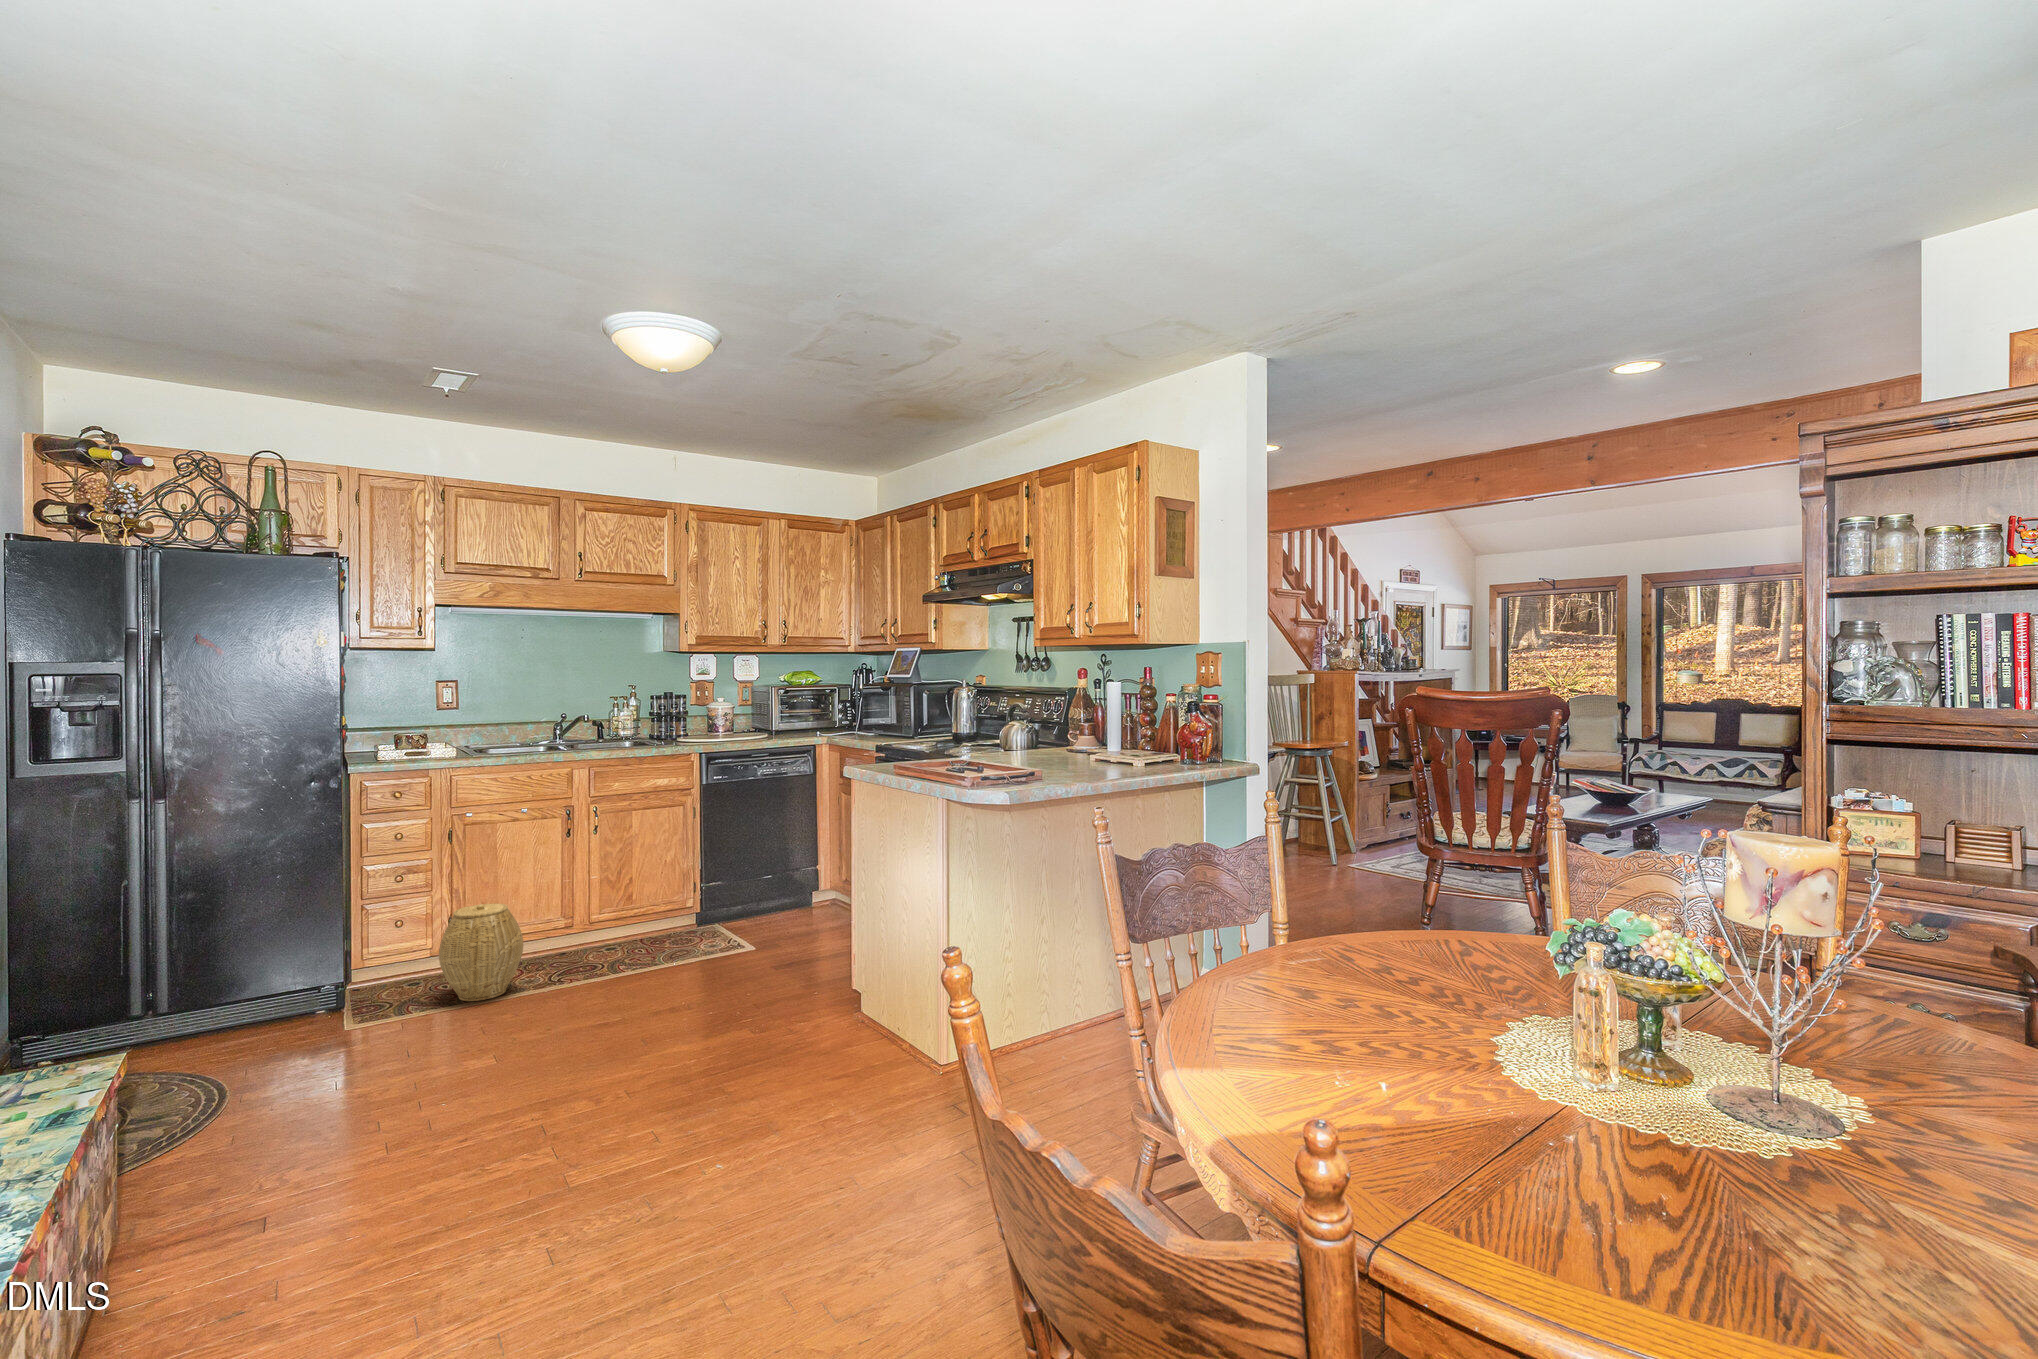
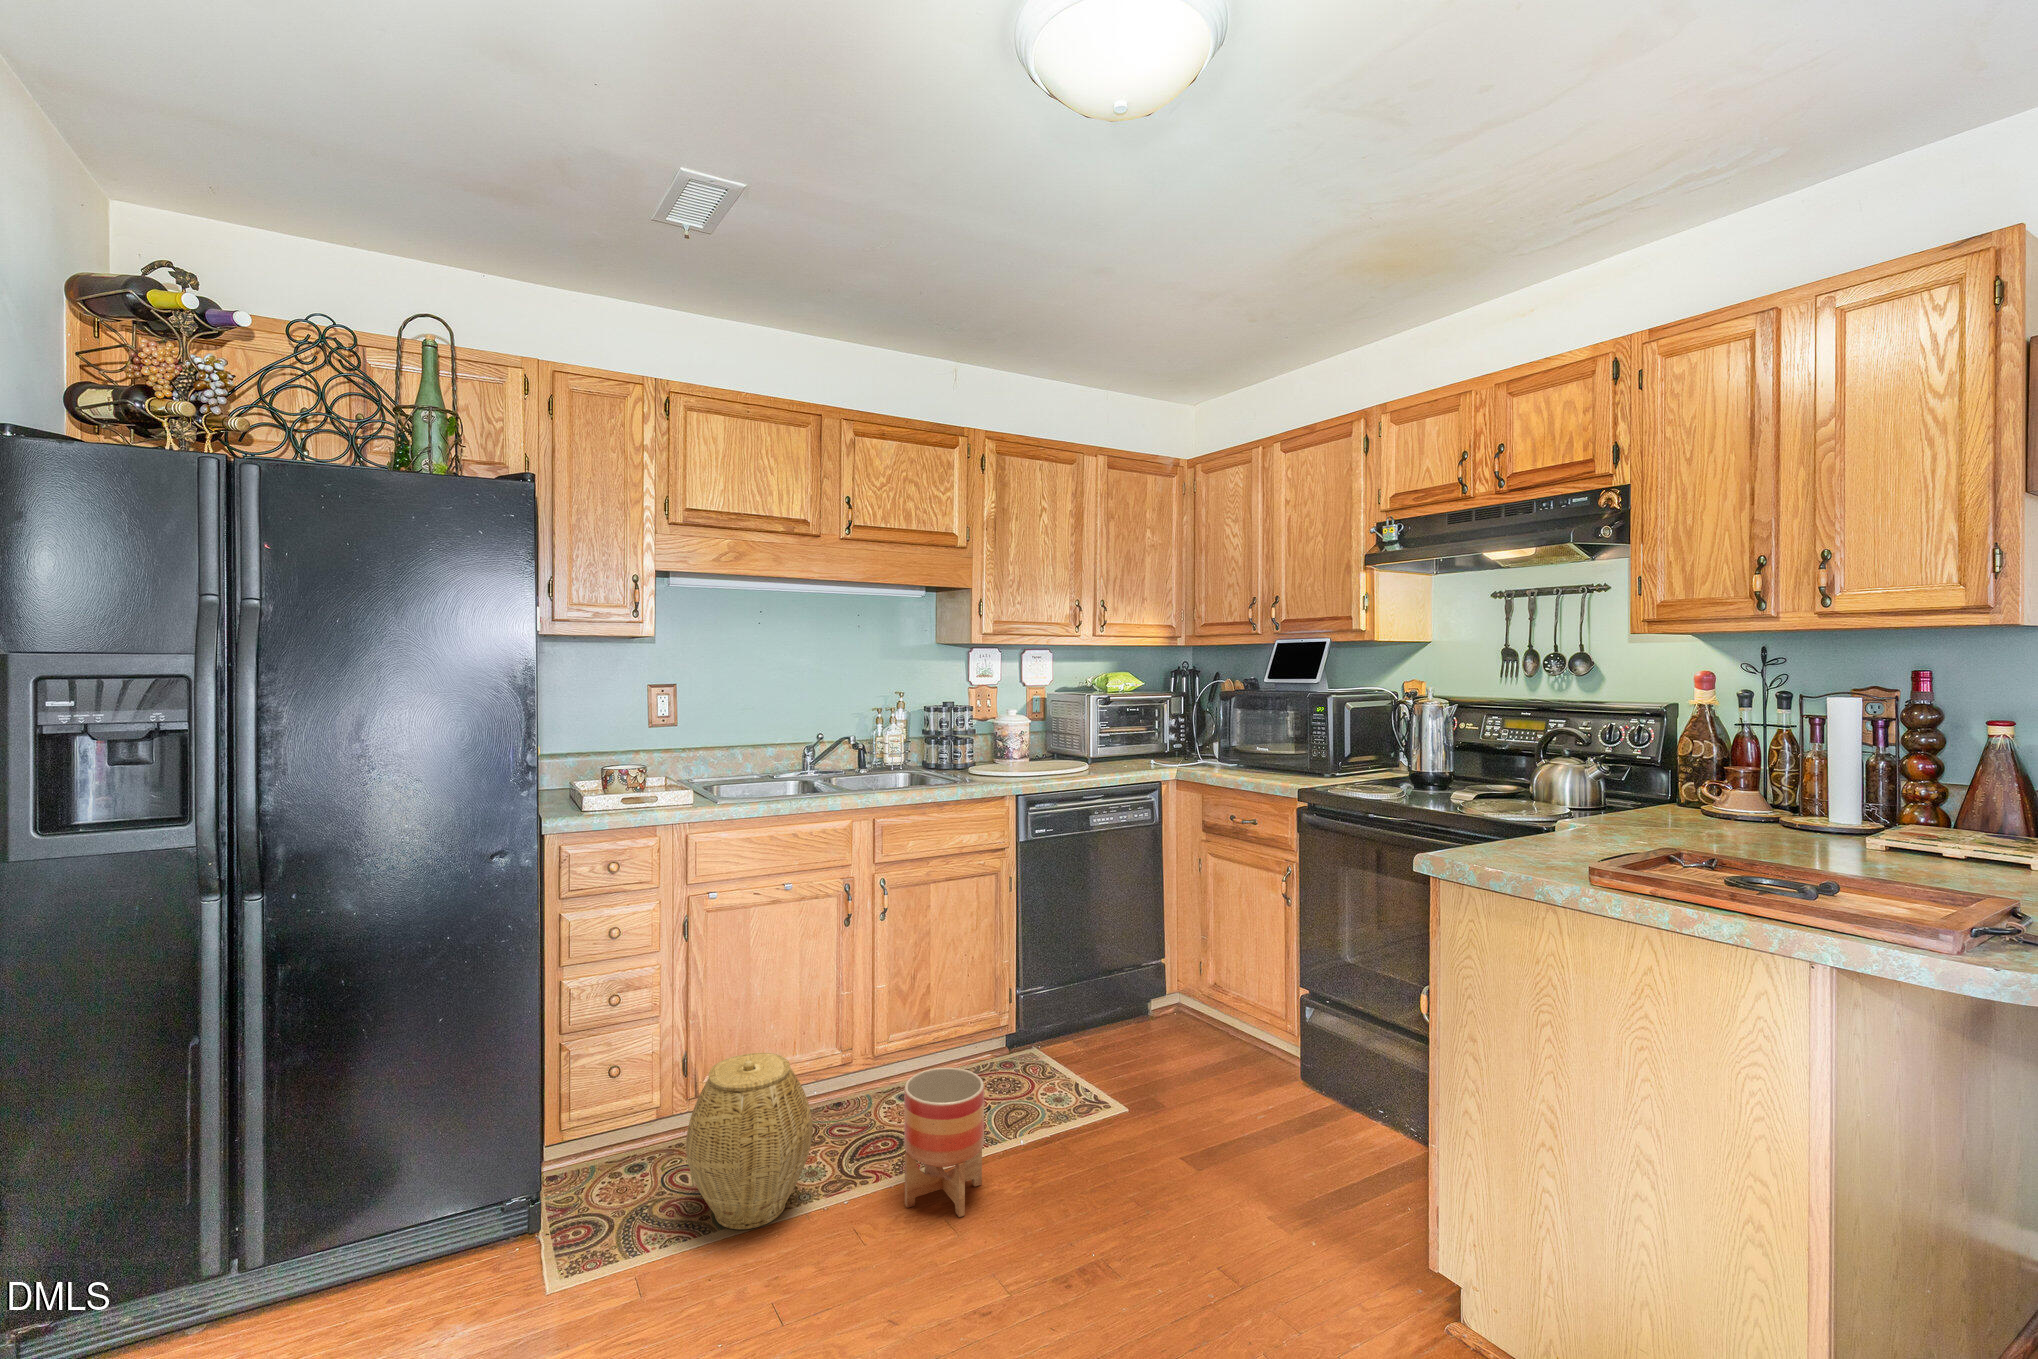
planter: none [581,911,635,991] -> present [904,1068,984,1217]

